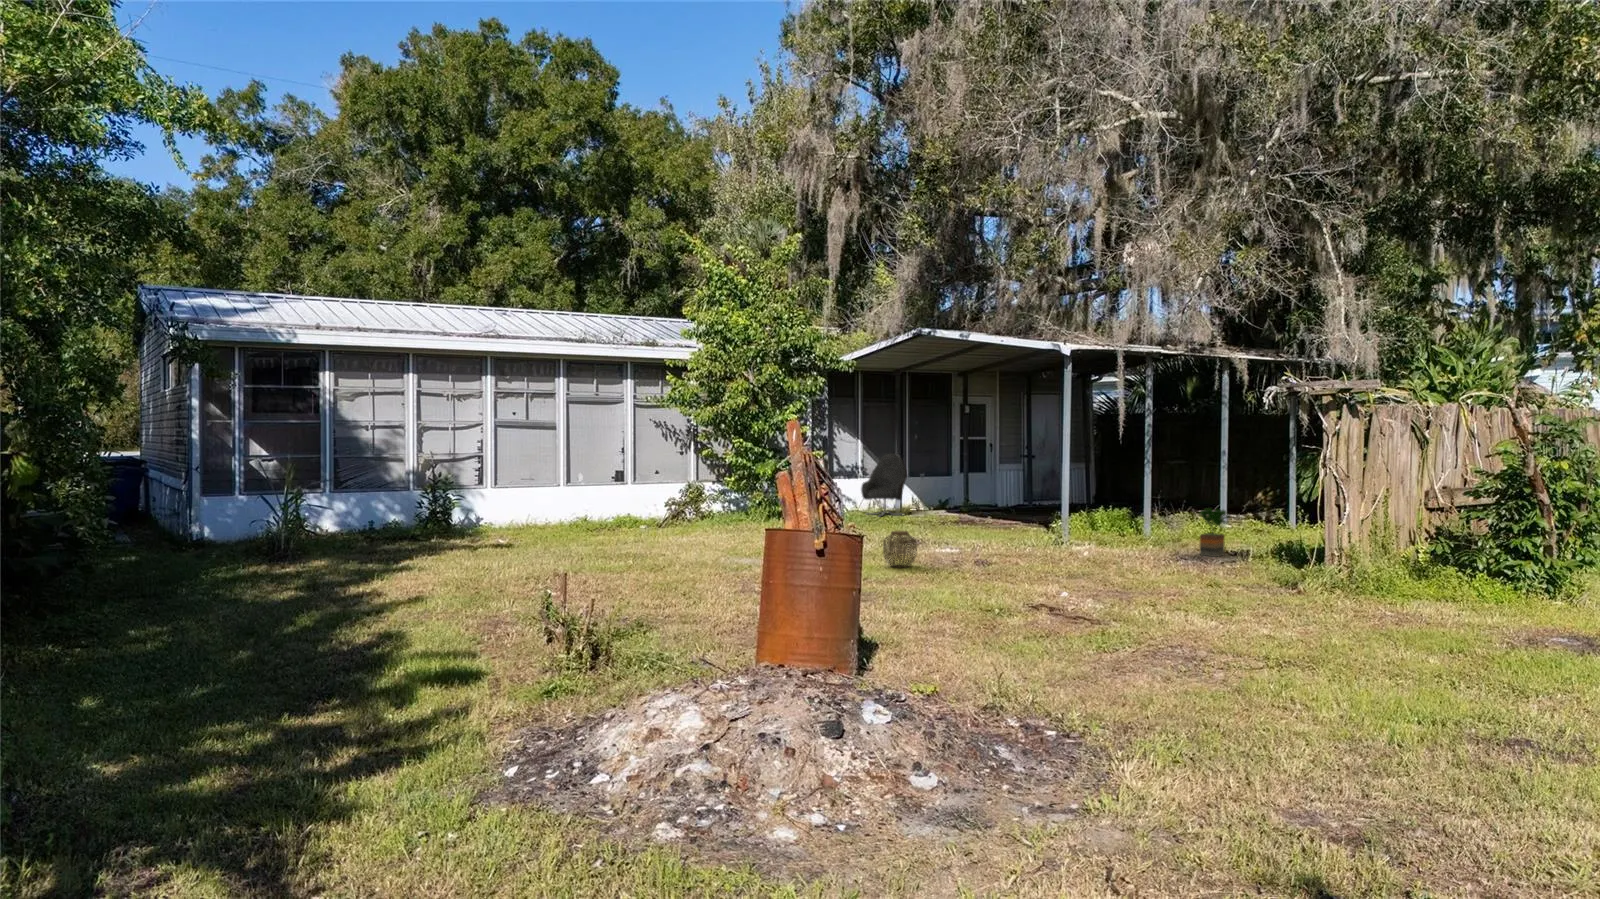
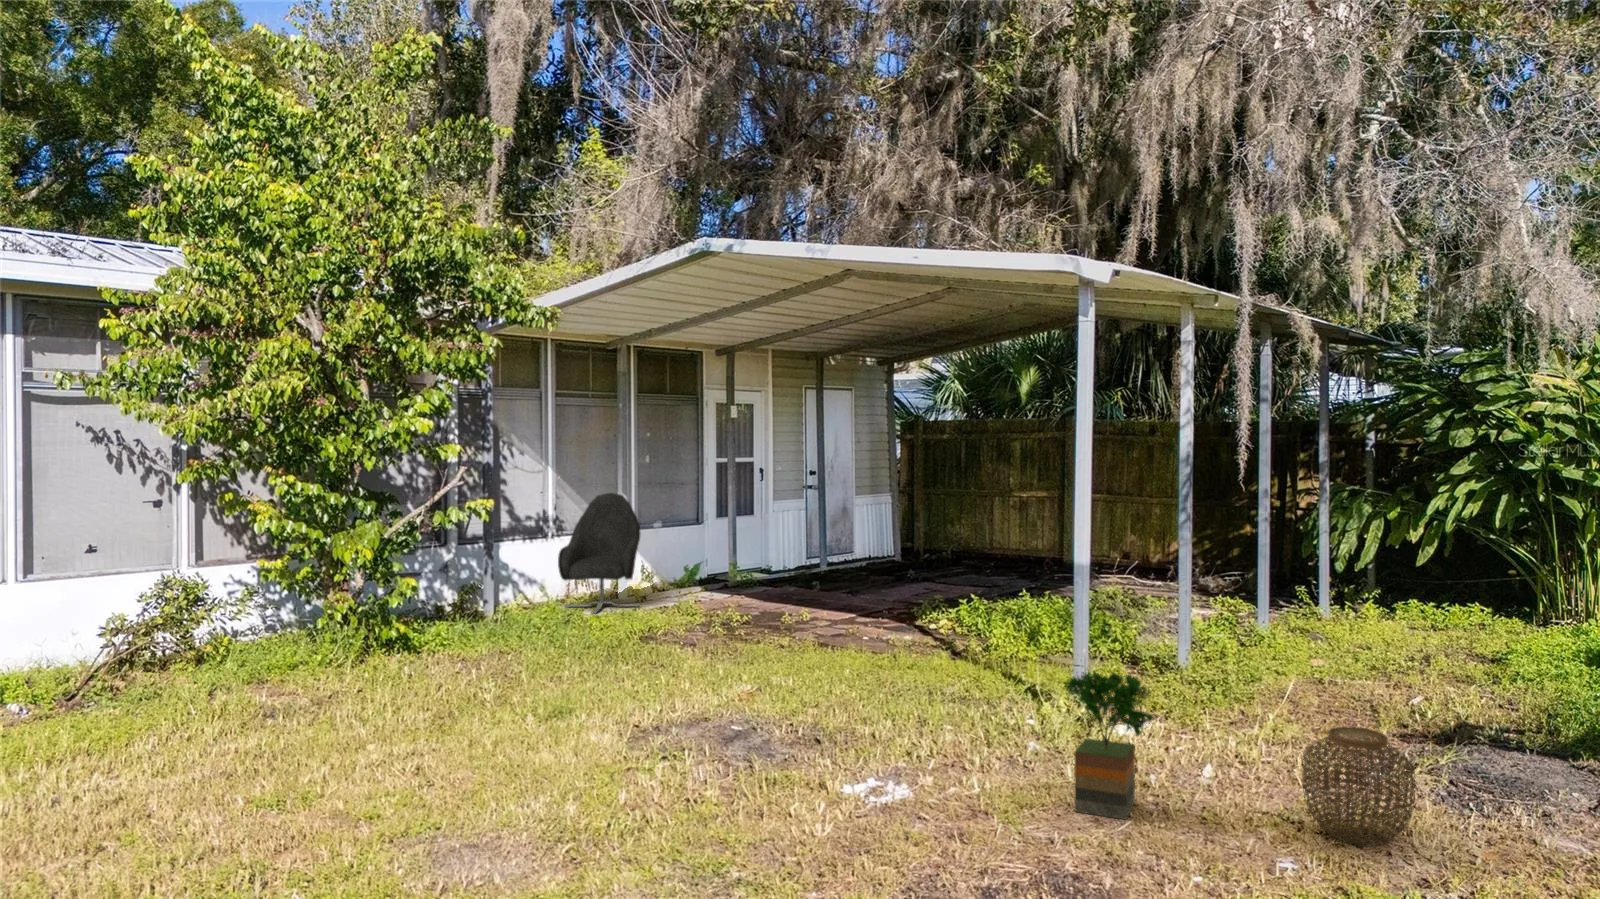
potted tree: present [1200,508,1229,557] -> present [1065,671,1155,819]
woven basket: present [883,531,917,568] -> present [1303,727,1415,846]

